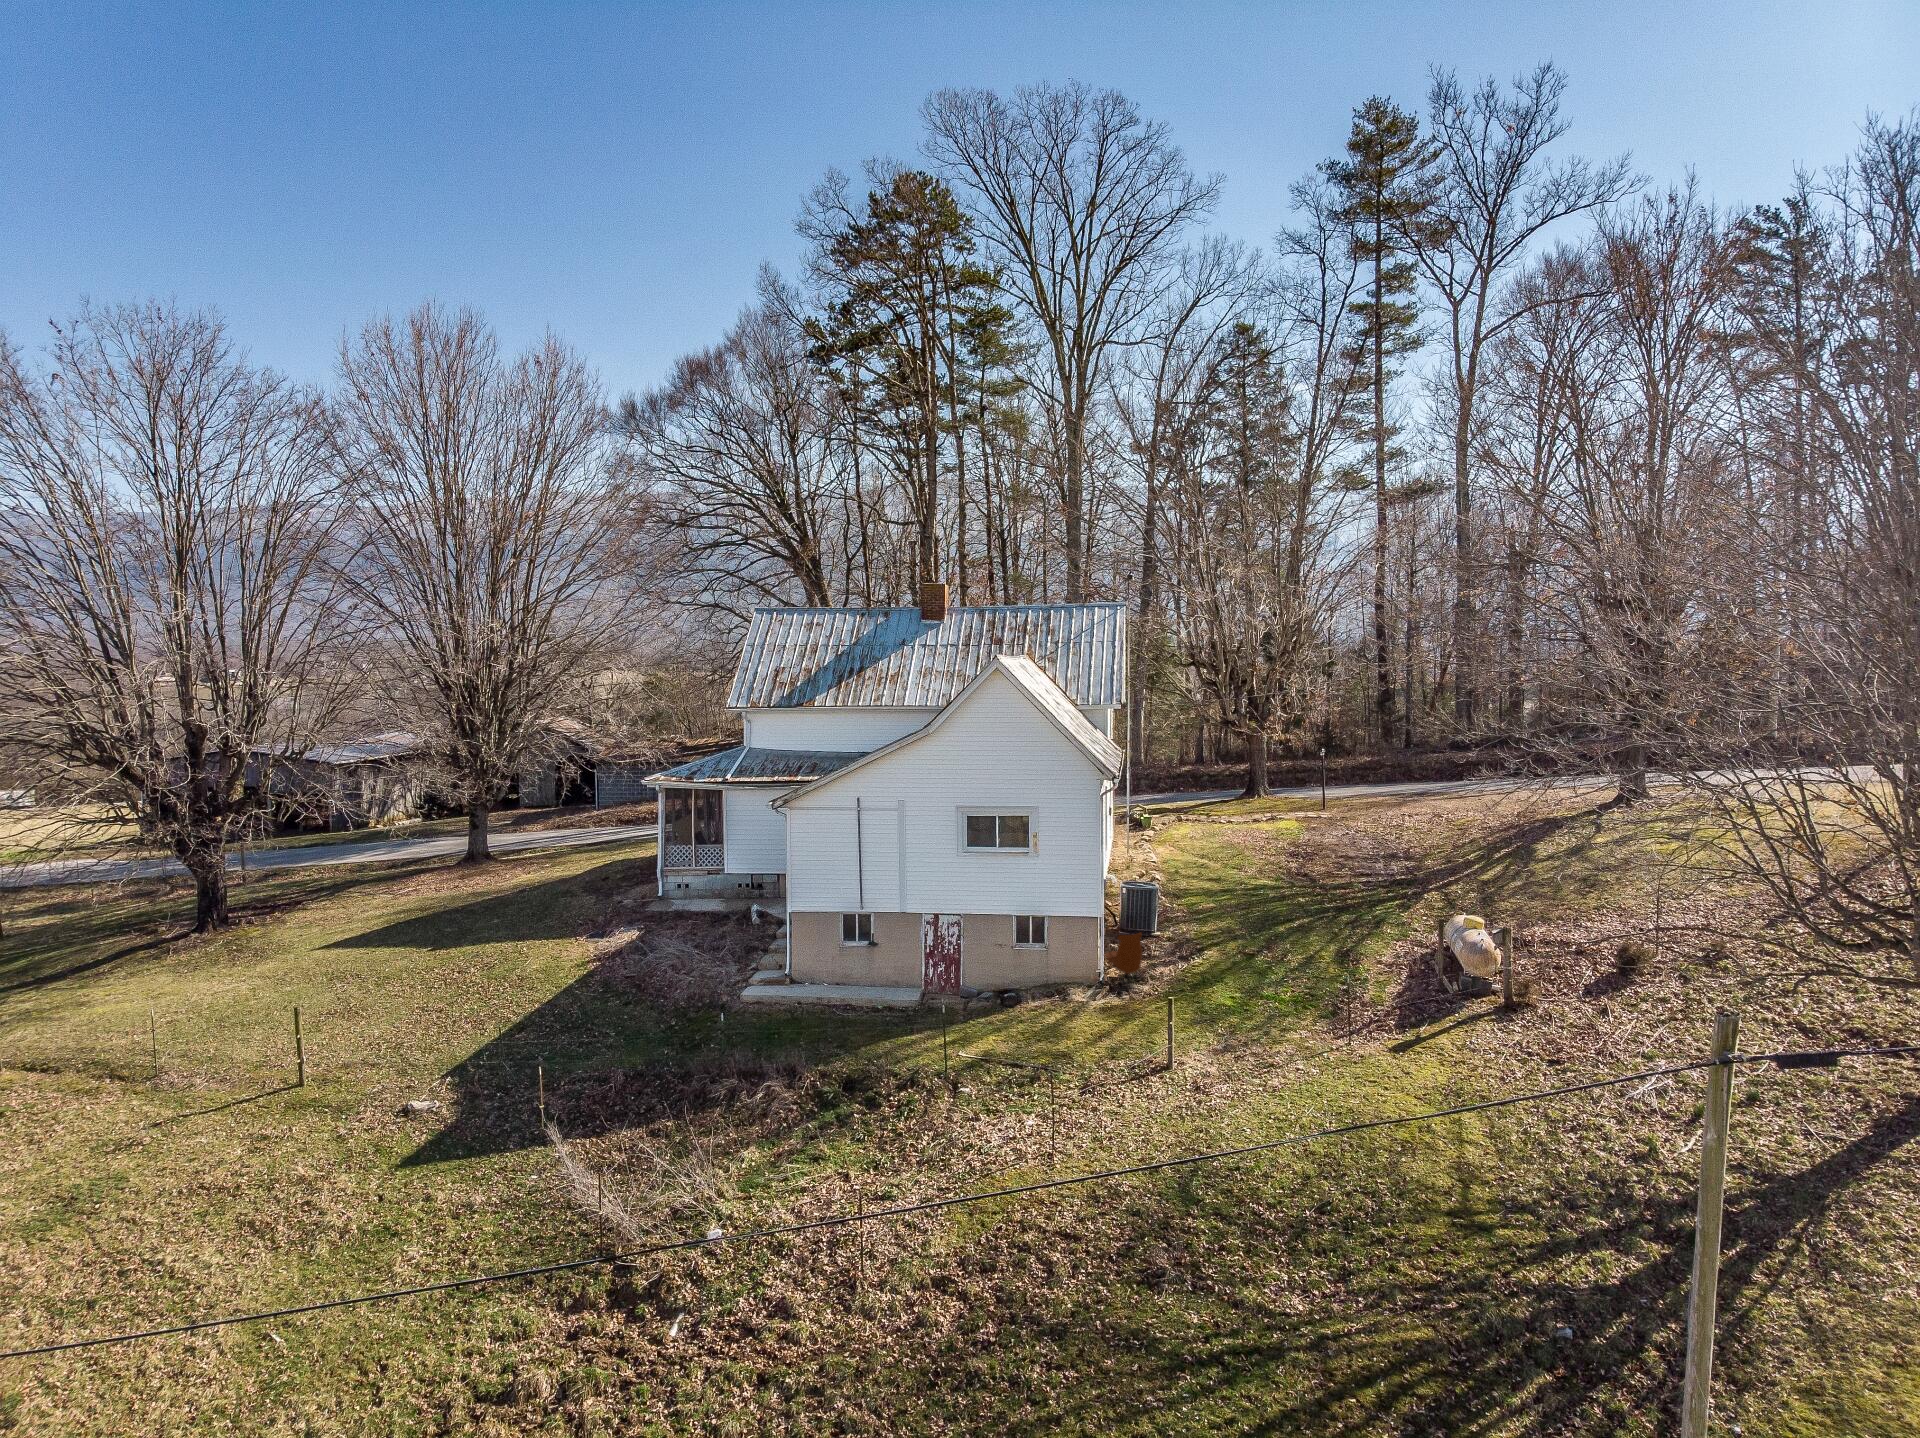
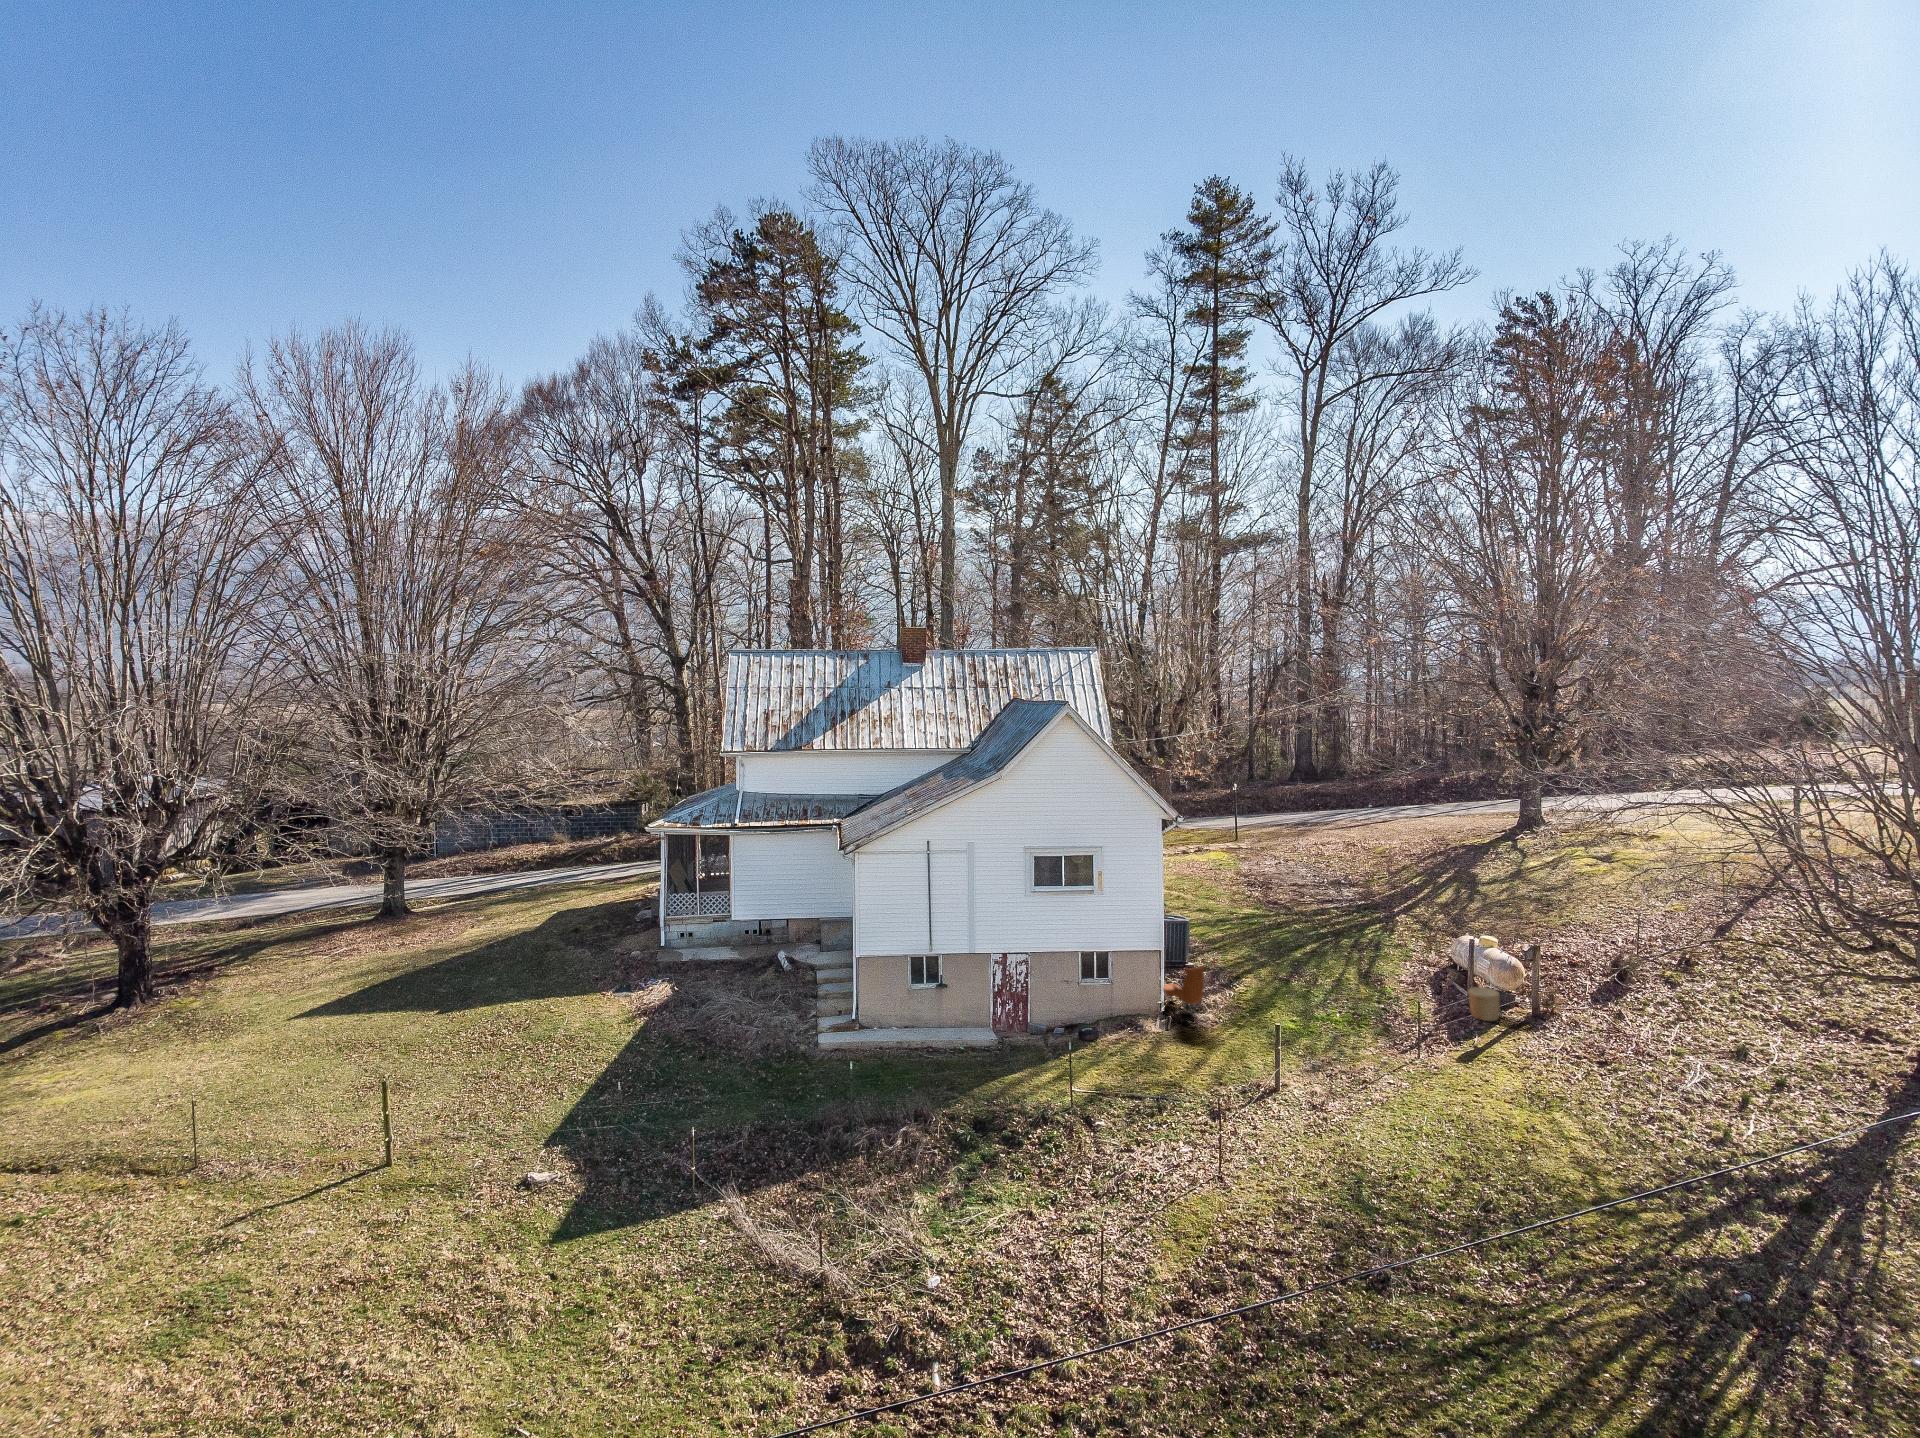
woven basket: none [1440,969,1475,1009] -> present [1469,987,1500,1021]

